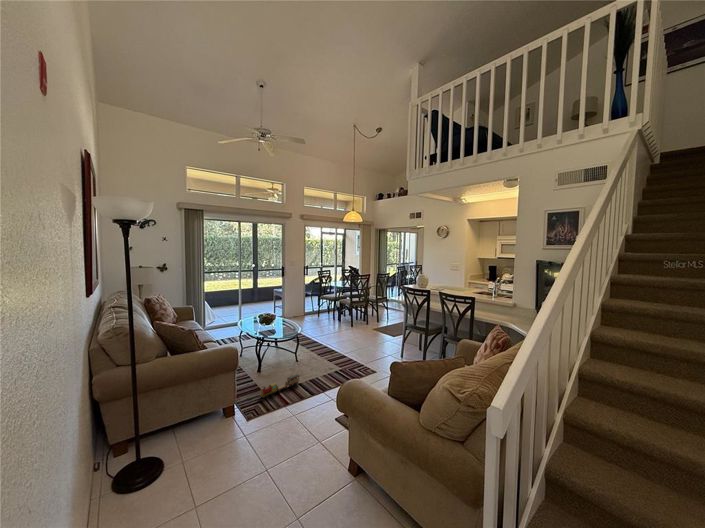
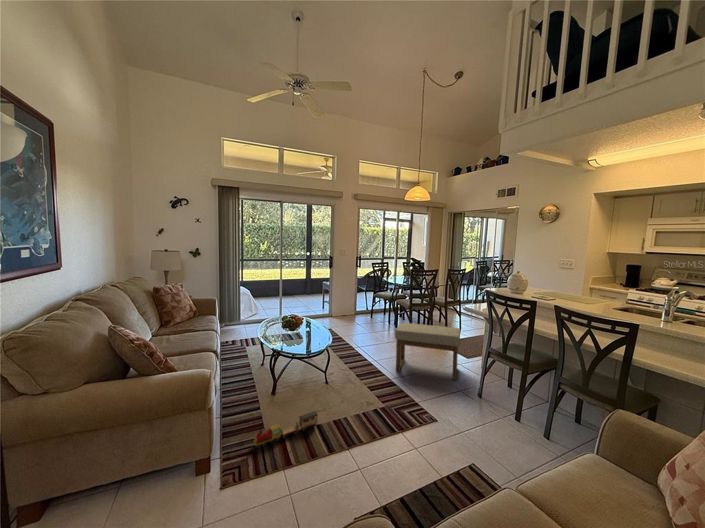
ottoman: none [343,315,388,350] -> present [395,323,460,380]

